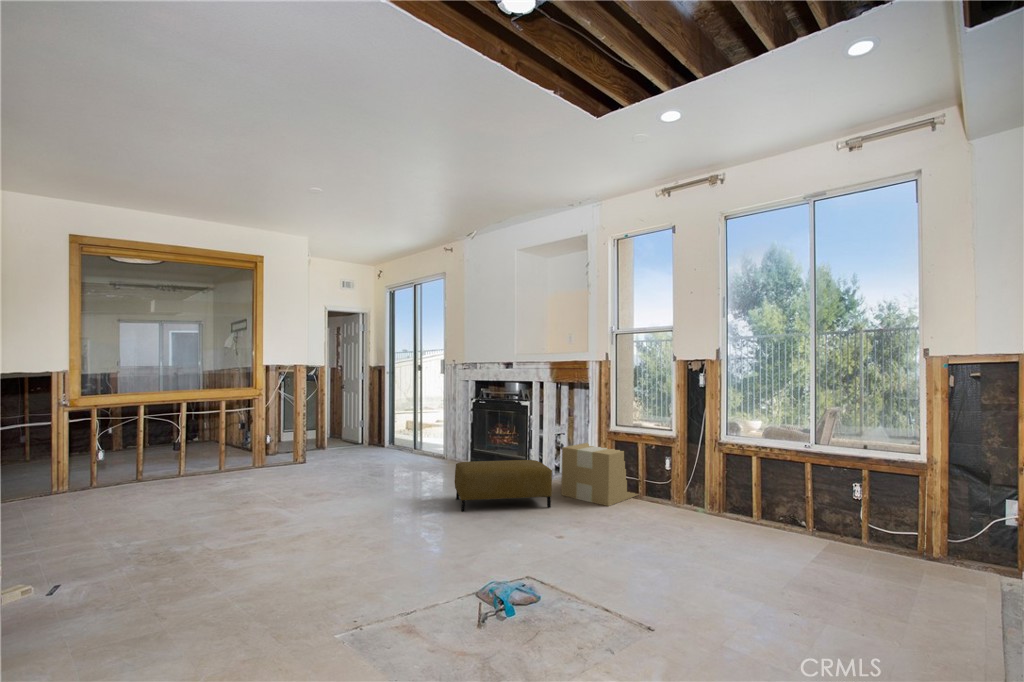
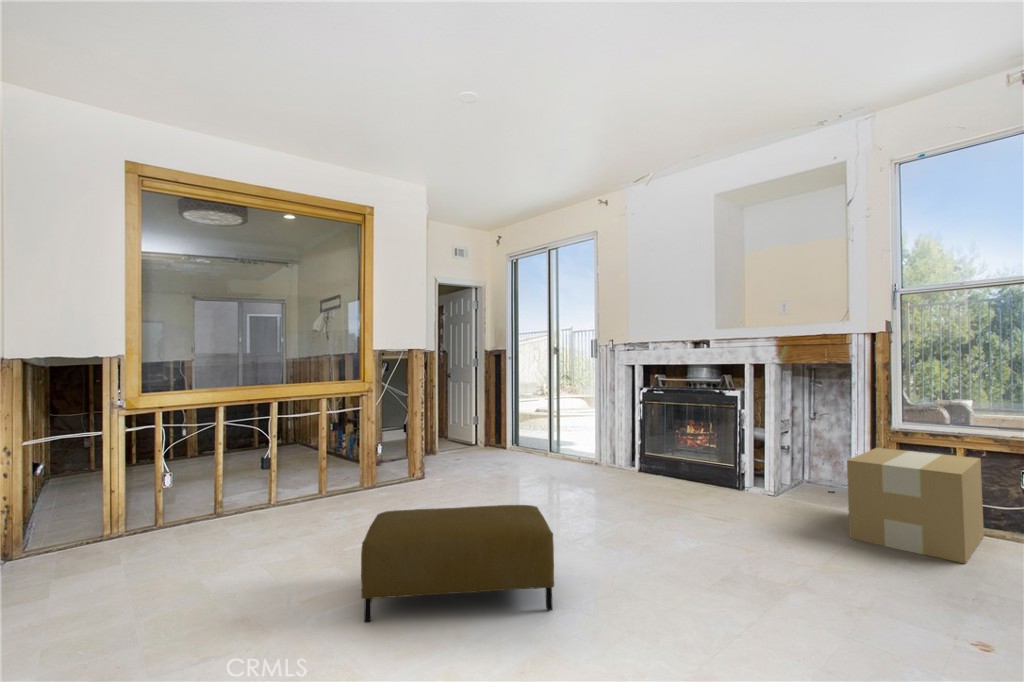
ottoman: present [455,460,552,512] -> present [361,505,554,622]

